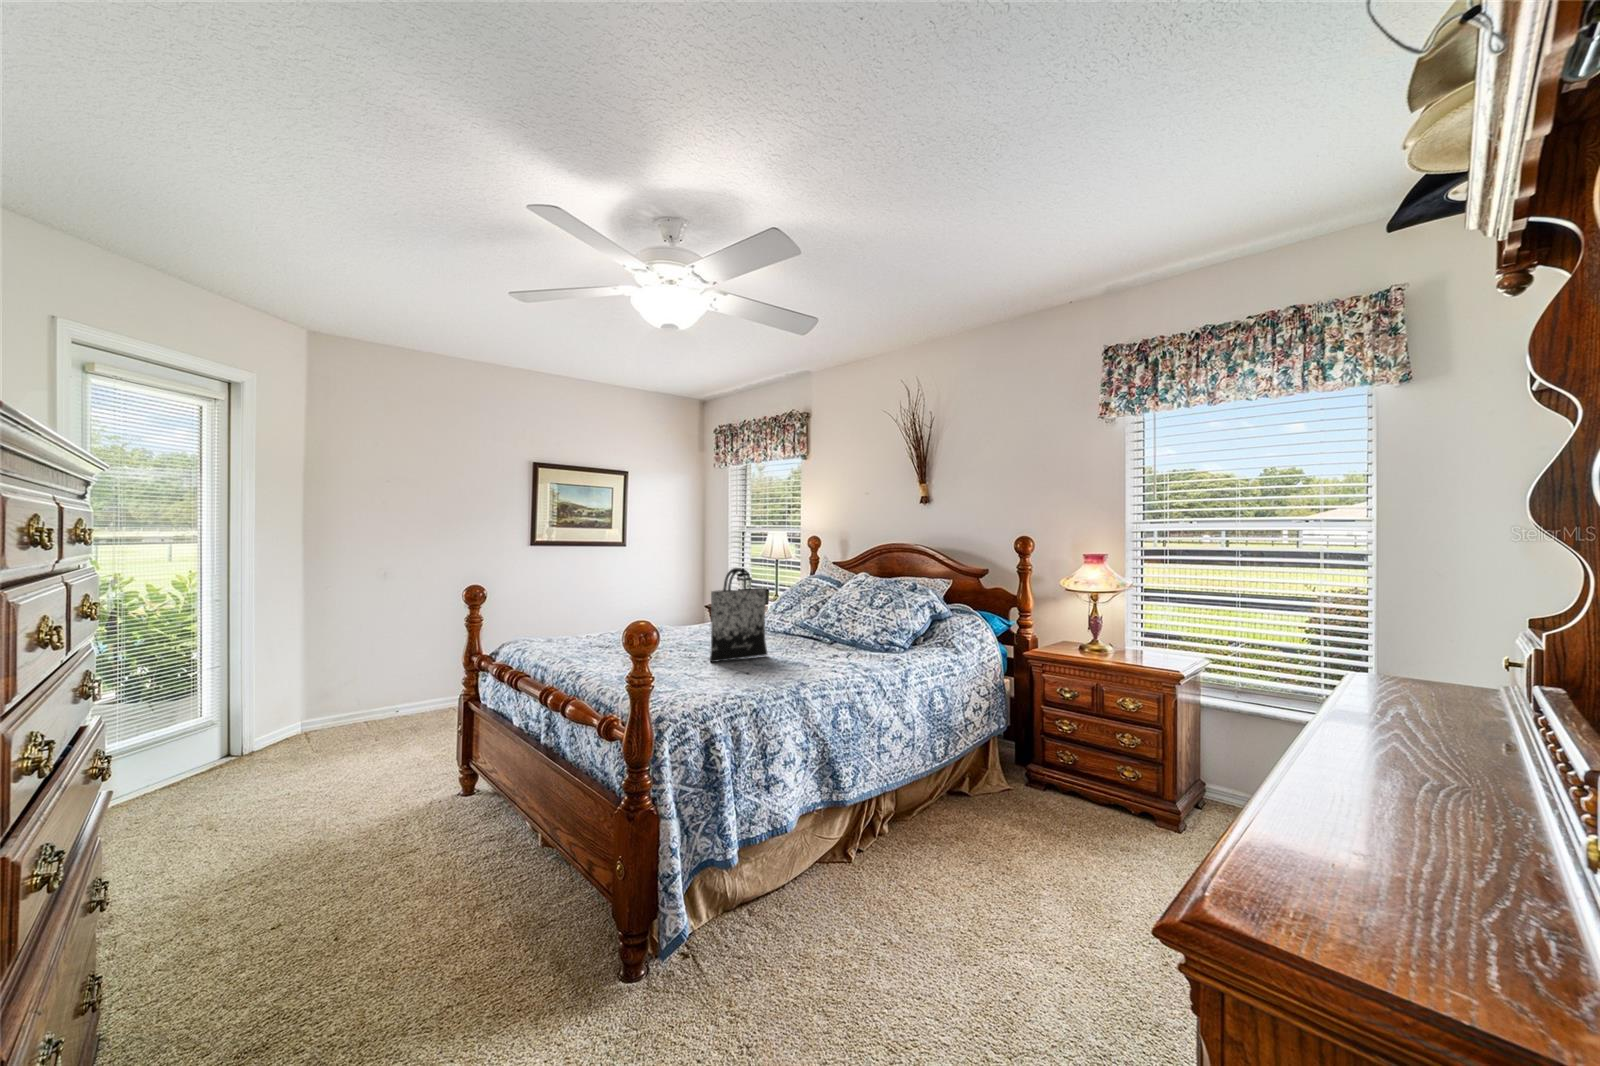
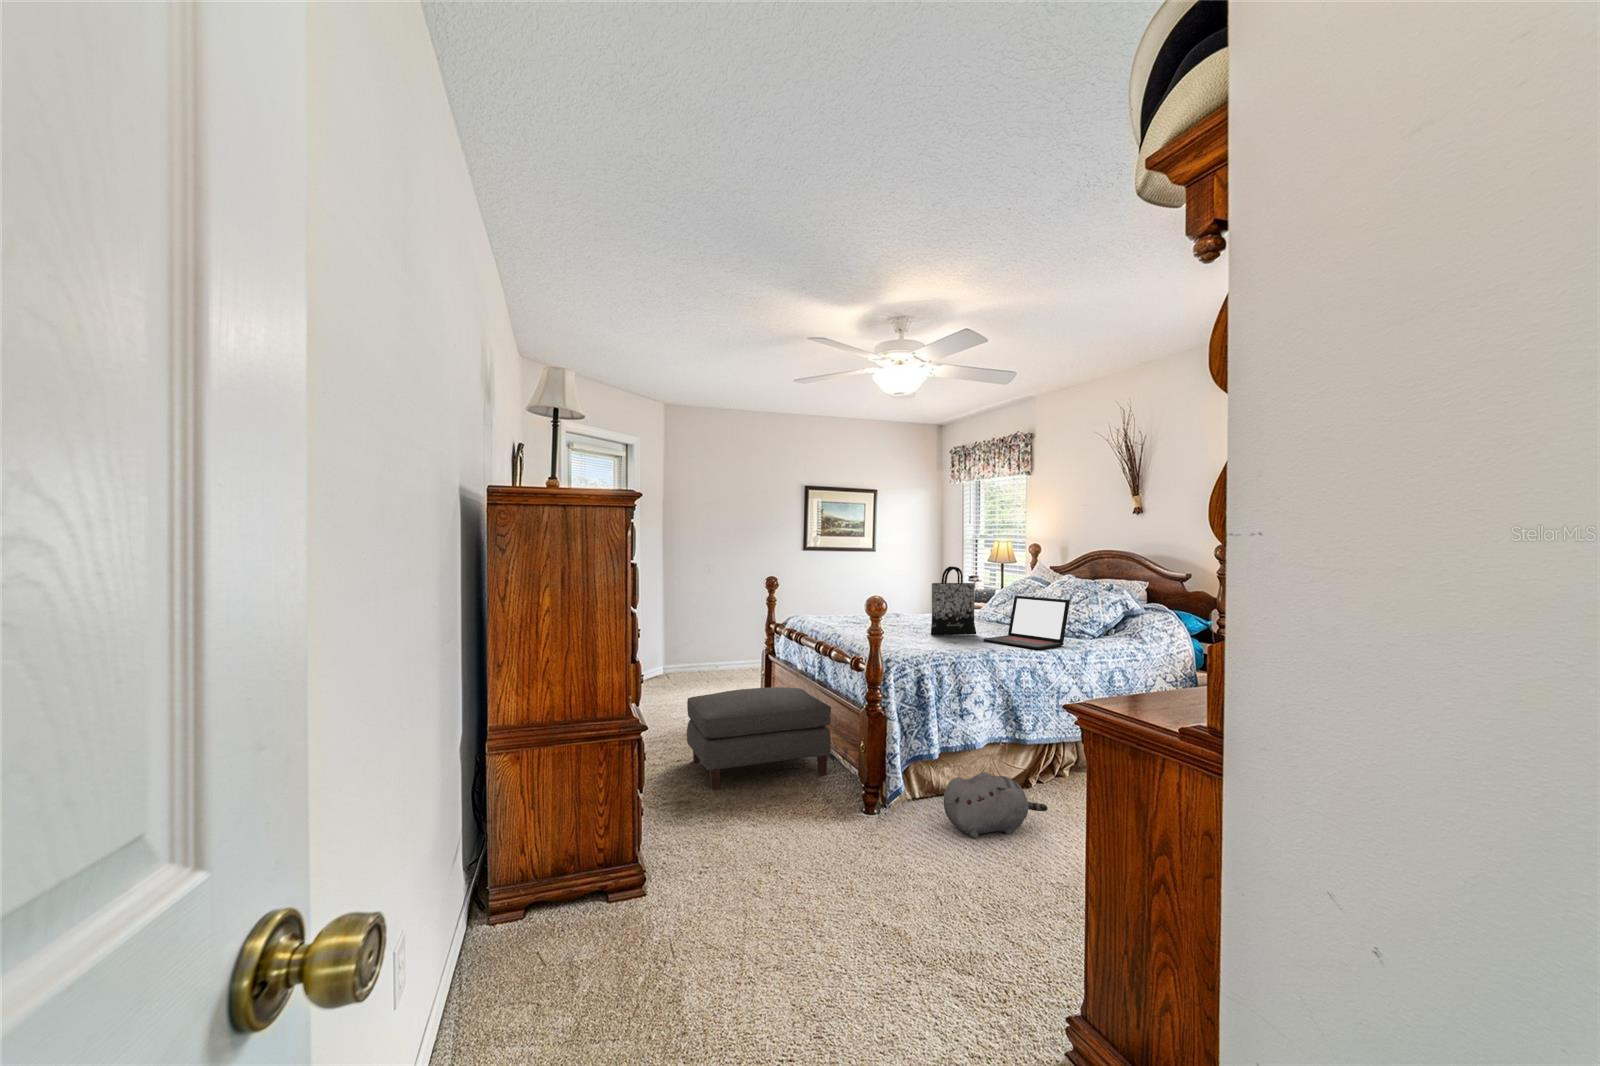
laptop: none [780,603,884,675] -> present [983,596,1070,649]
ottoman: none [298,759,567,992] -> present [687,687,831,790]
plush toy: none [753,878,894,994] -> present [943,772,1047,838]

